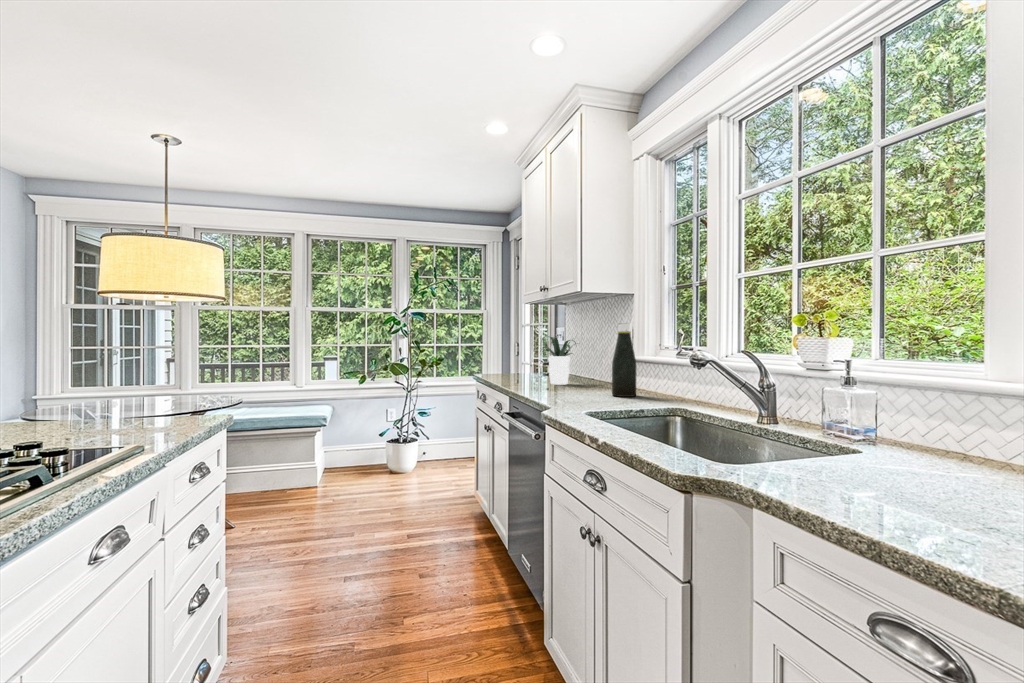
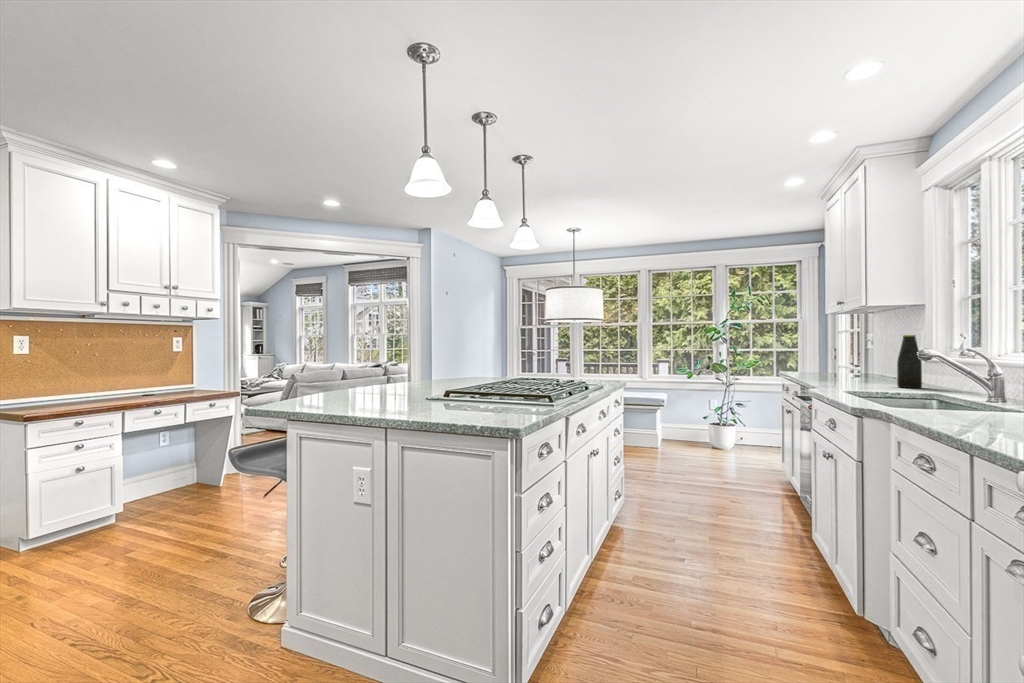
potted plant: present [536,336,576,385] -> none [831,340,888,380]

